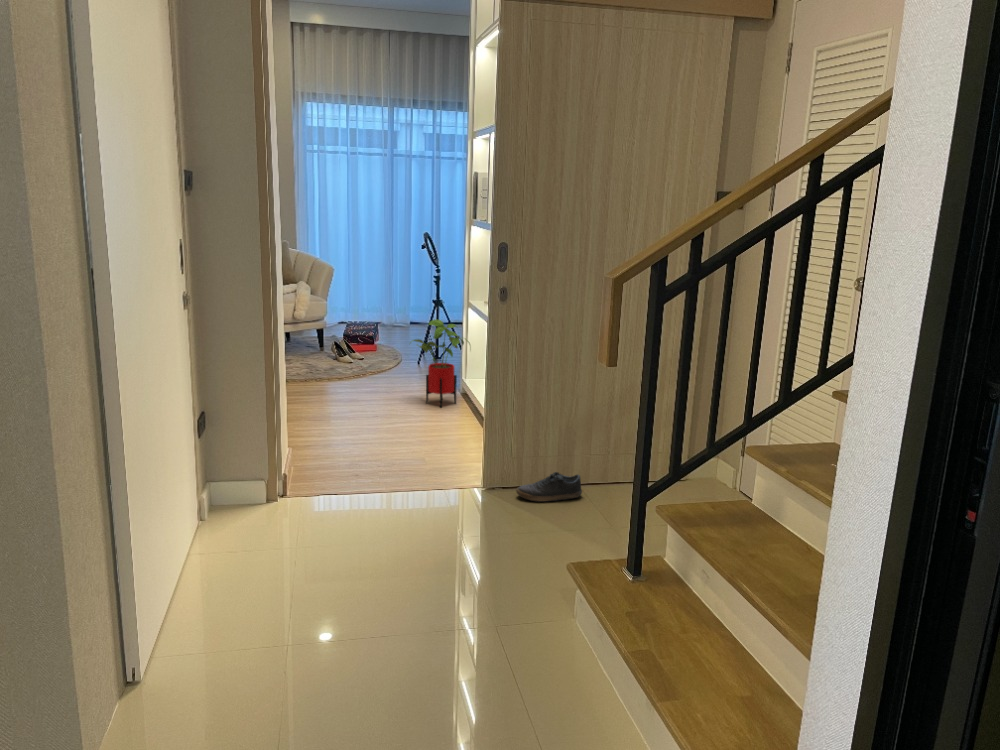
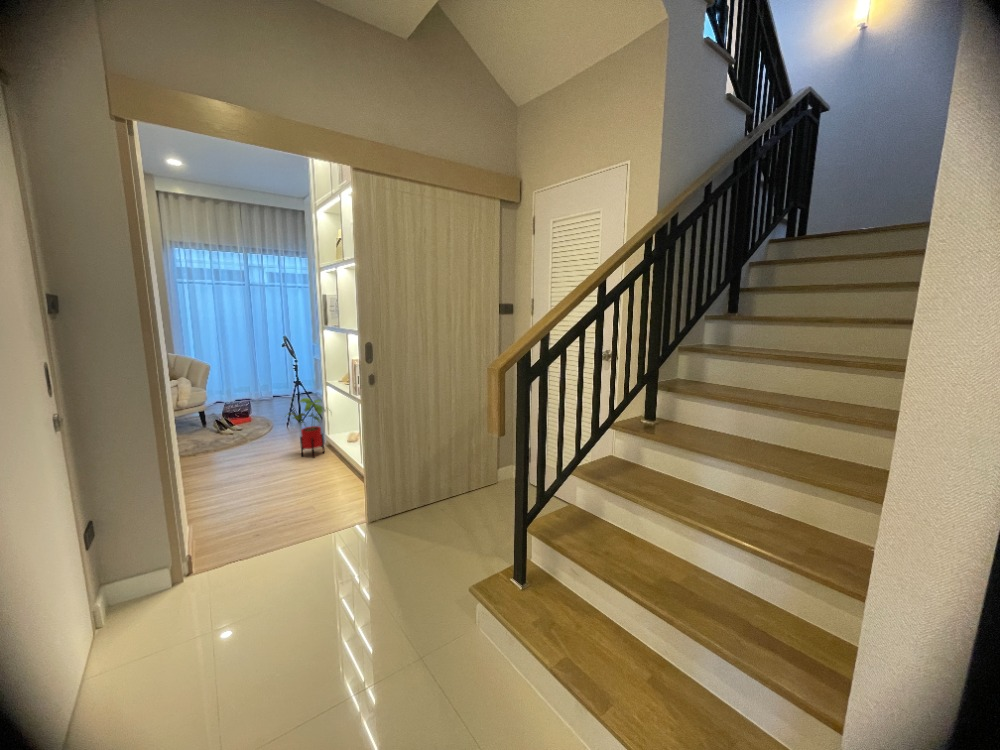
shoe: present [516,472,582,502] -> none [393,495,438,523]

